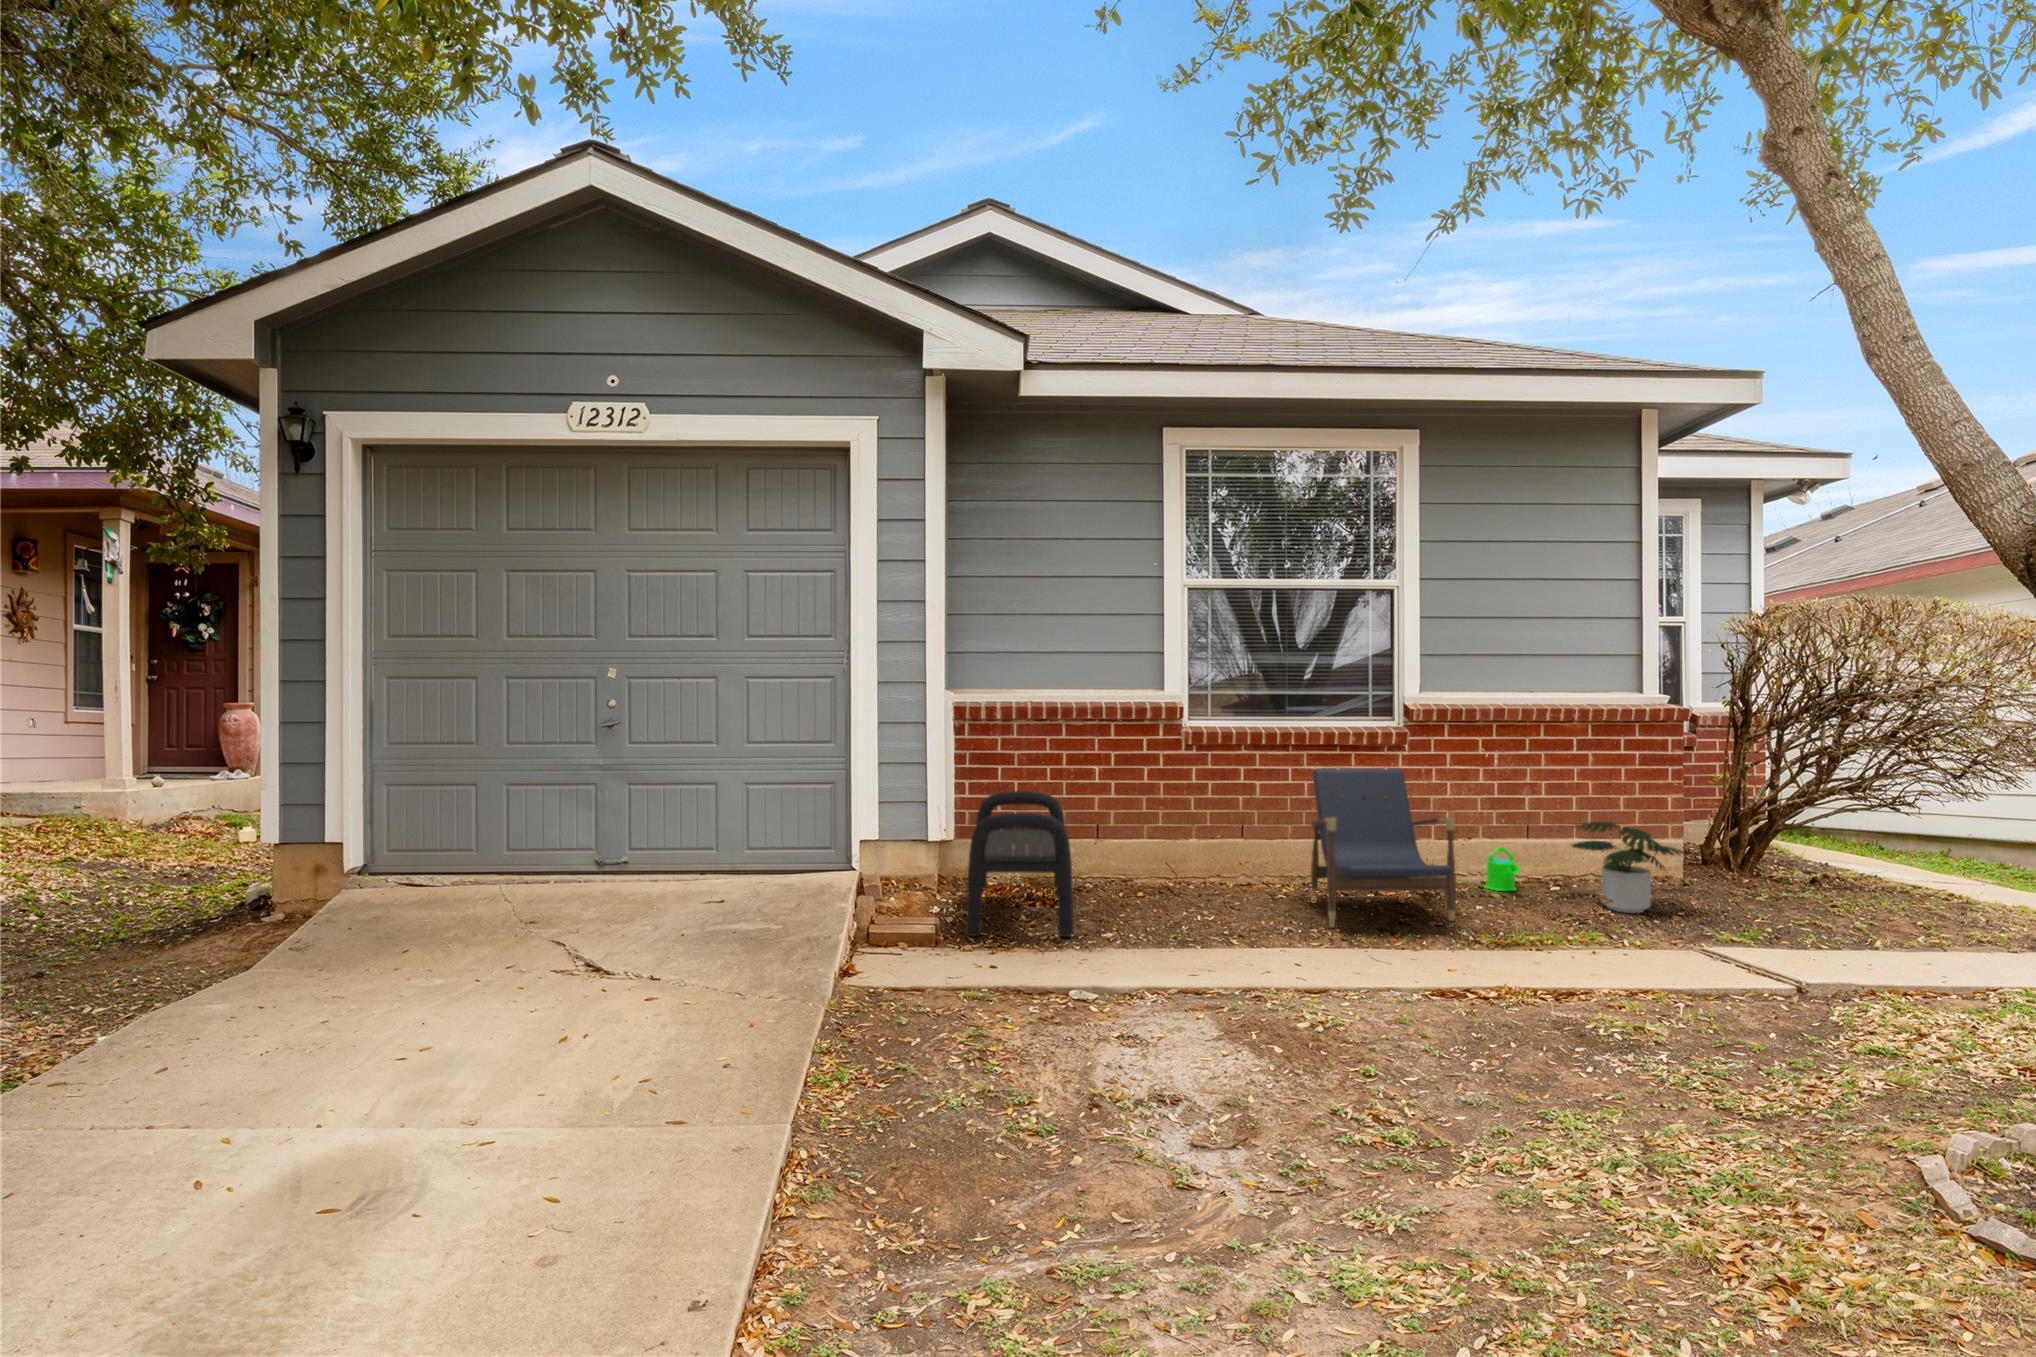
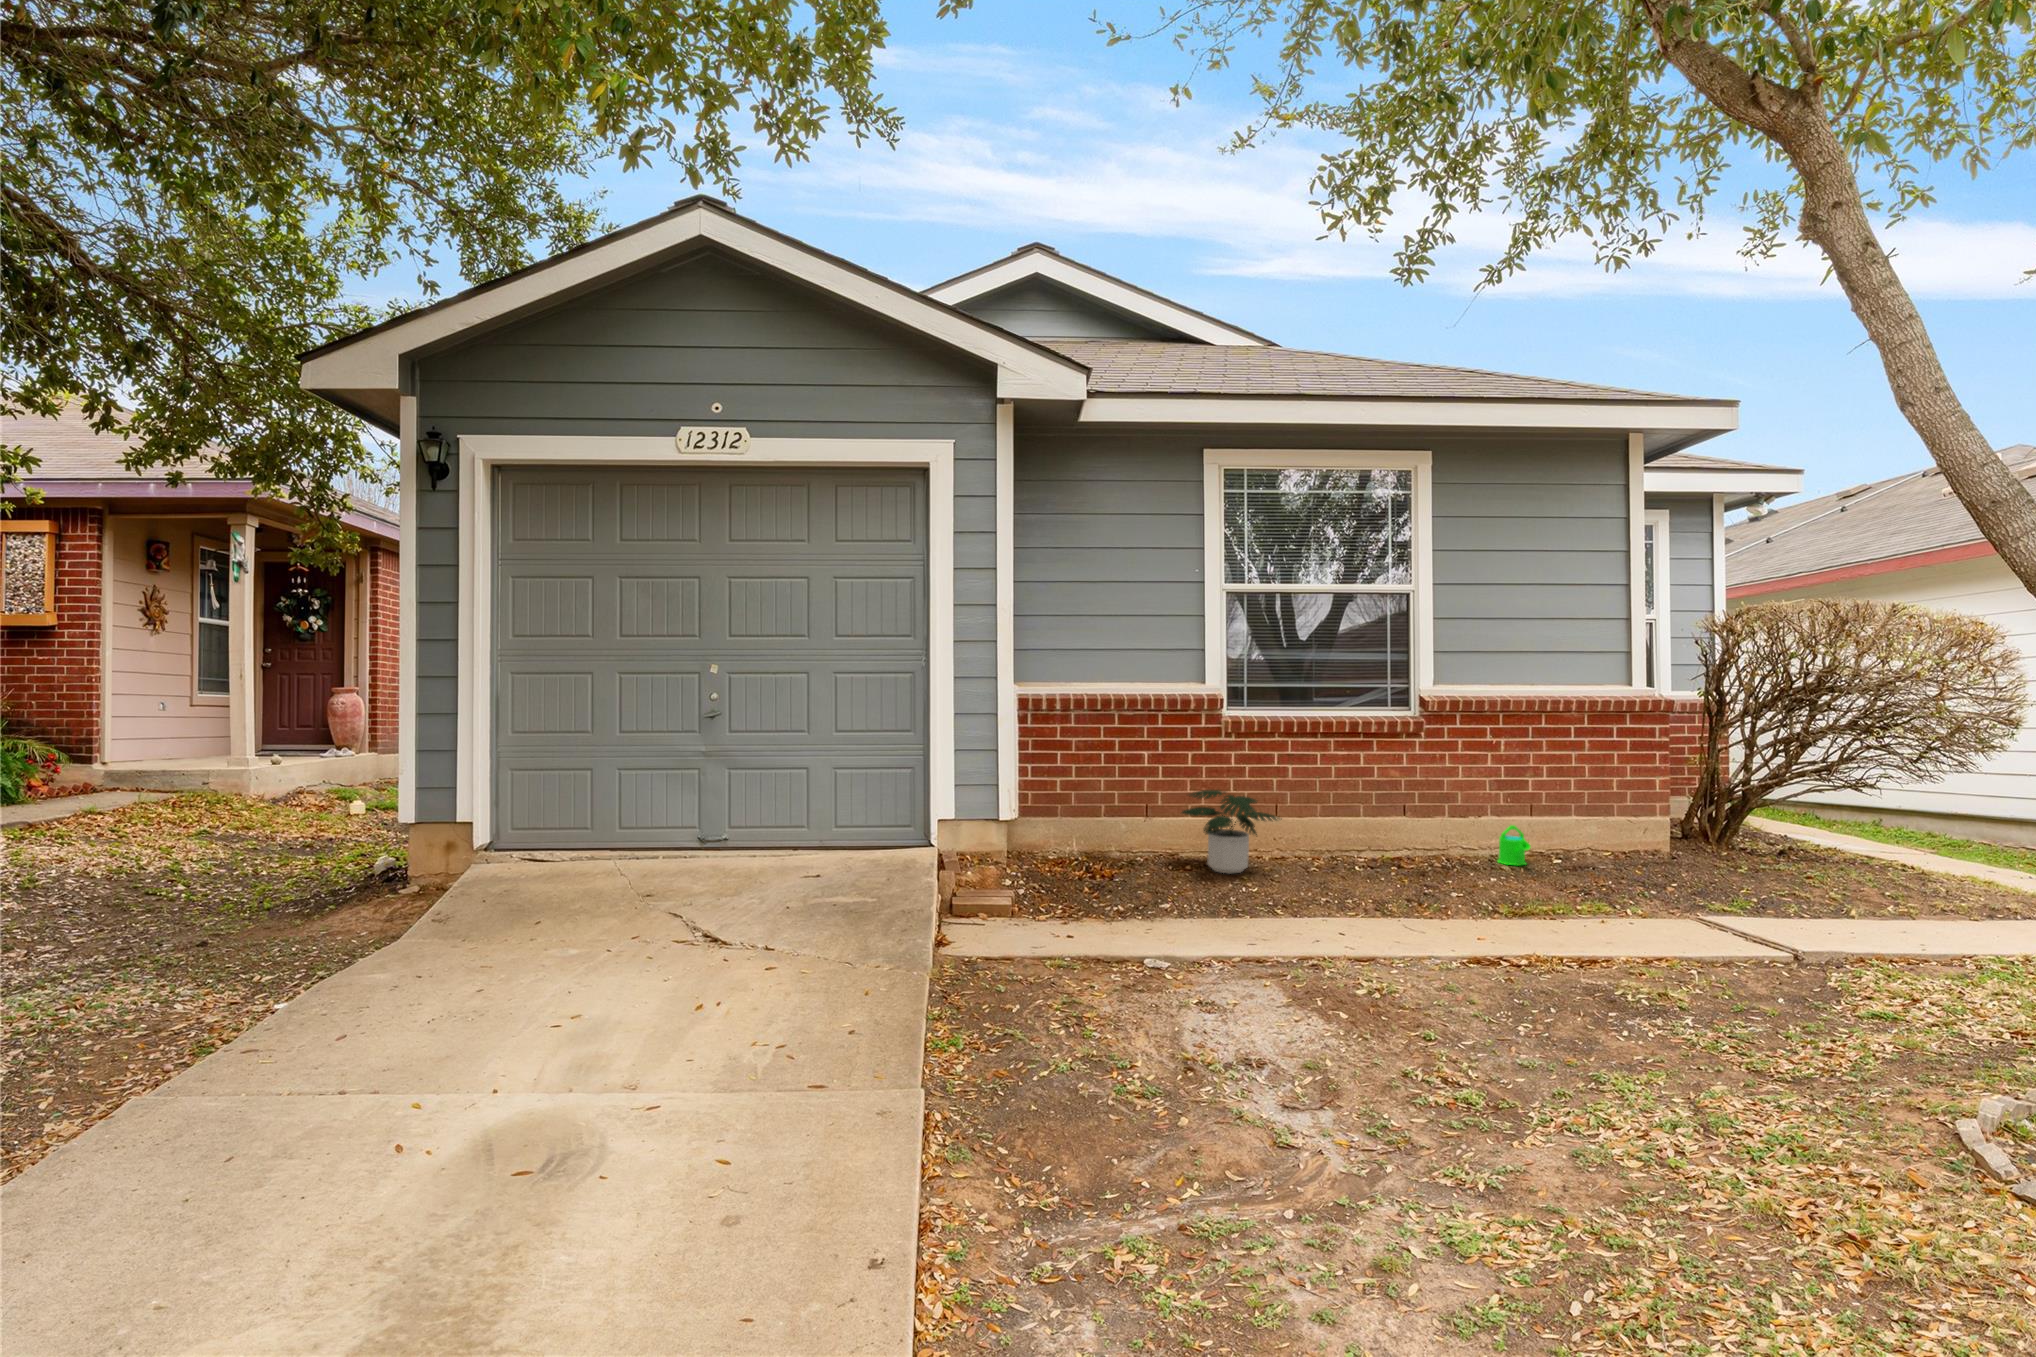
lounge chair: present [1311,768,1456,928] -> none [1341,755,1477,900]
bench: present [966,791,1074,937] -> none [1035,775,1135,909]
potted plant: present [1572,822,1687,913] -> present [1182,790,1282,873]

